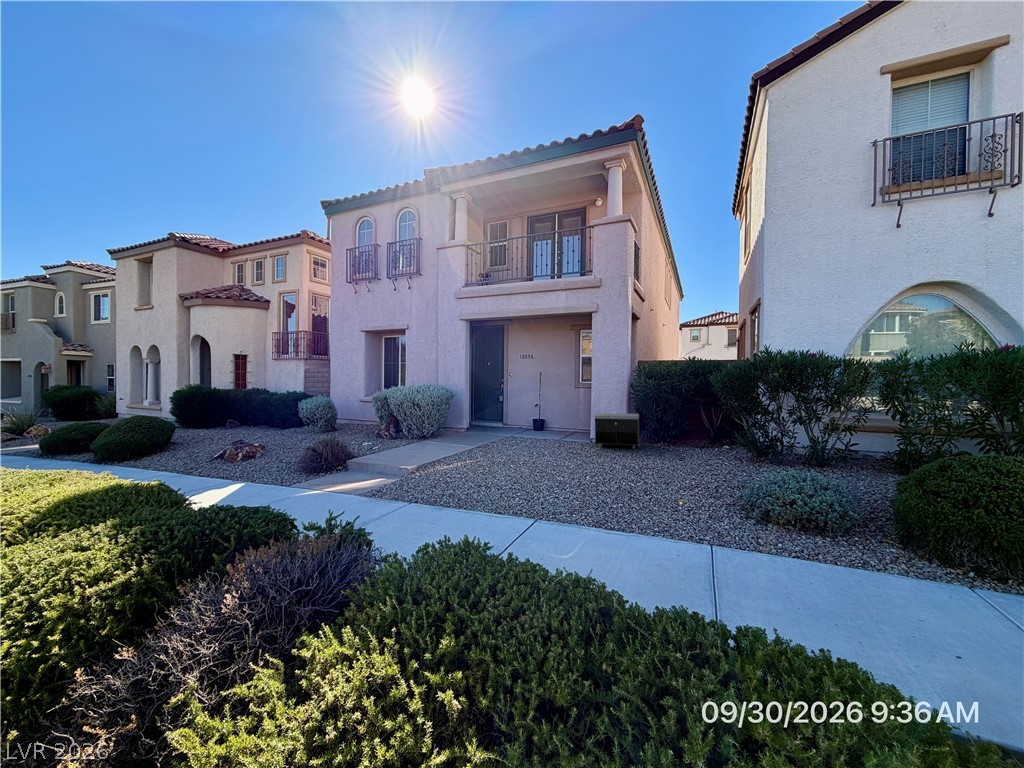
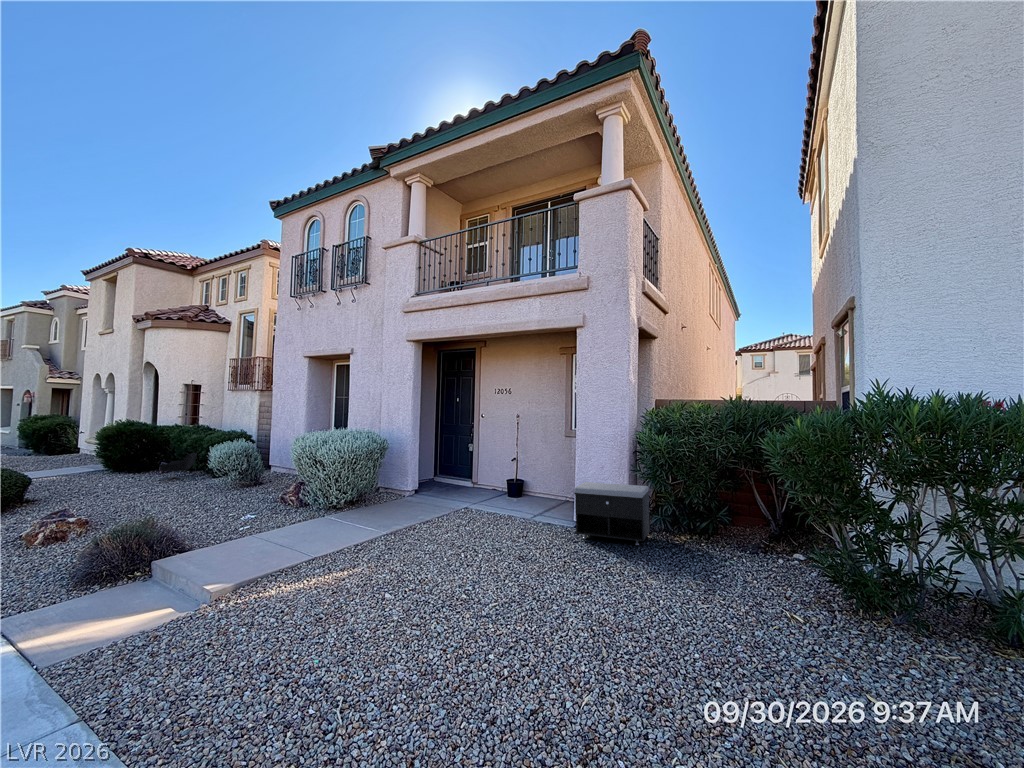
lounge chair: none [244,408,271,429] -> present [159,453,197,478]

